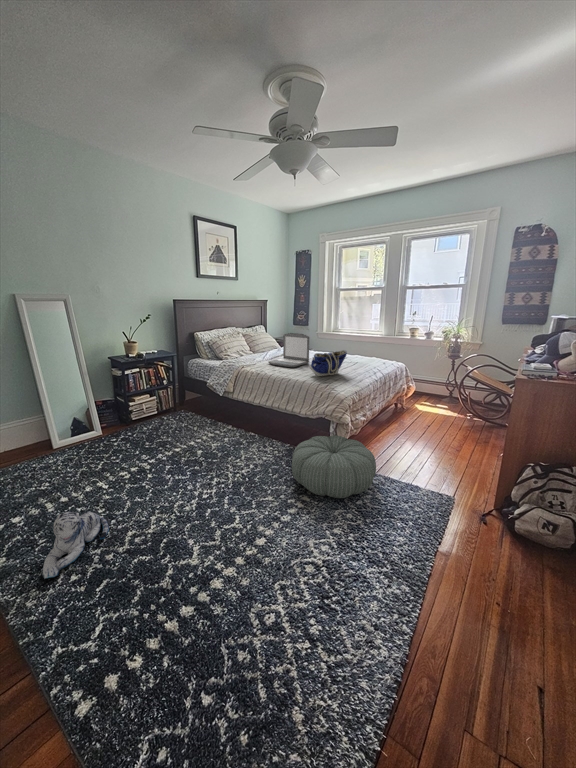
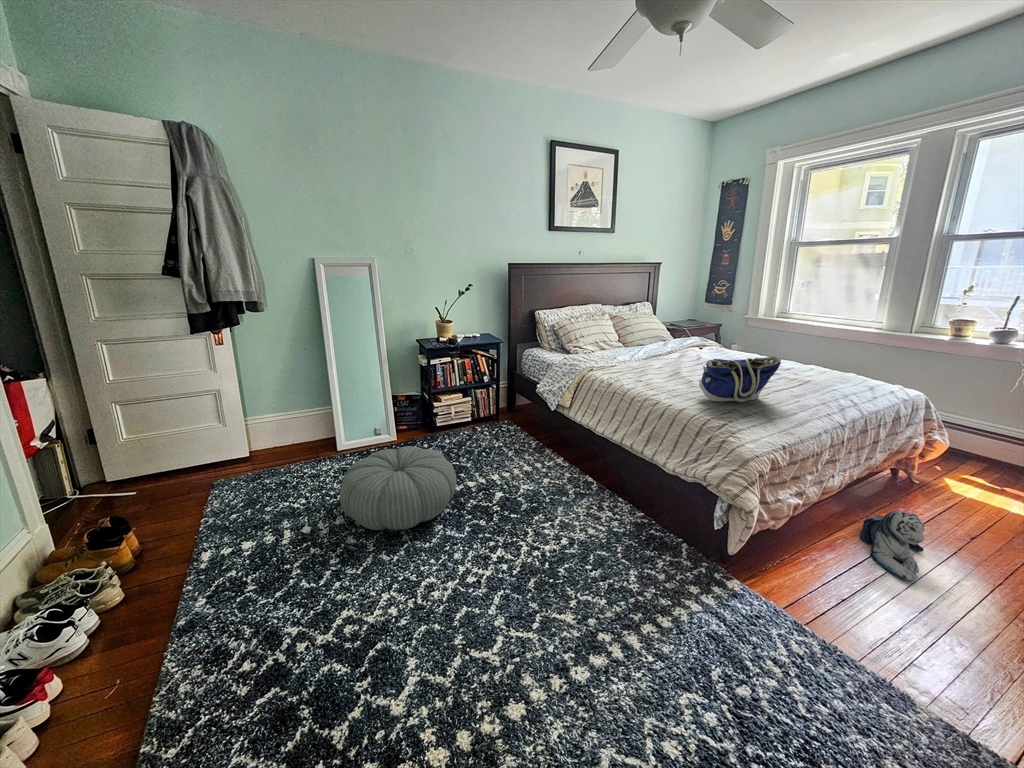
laptop: present [269,333,309,367] -> none [634,315,713,377]
pouf: present [292,435,376,498] -> present [340,446,457,530]
plush toy: present [43,512,109,579] -> present [859,511,925,580]

